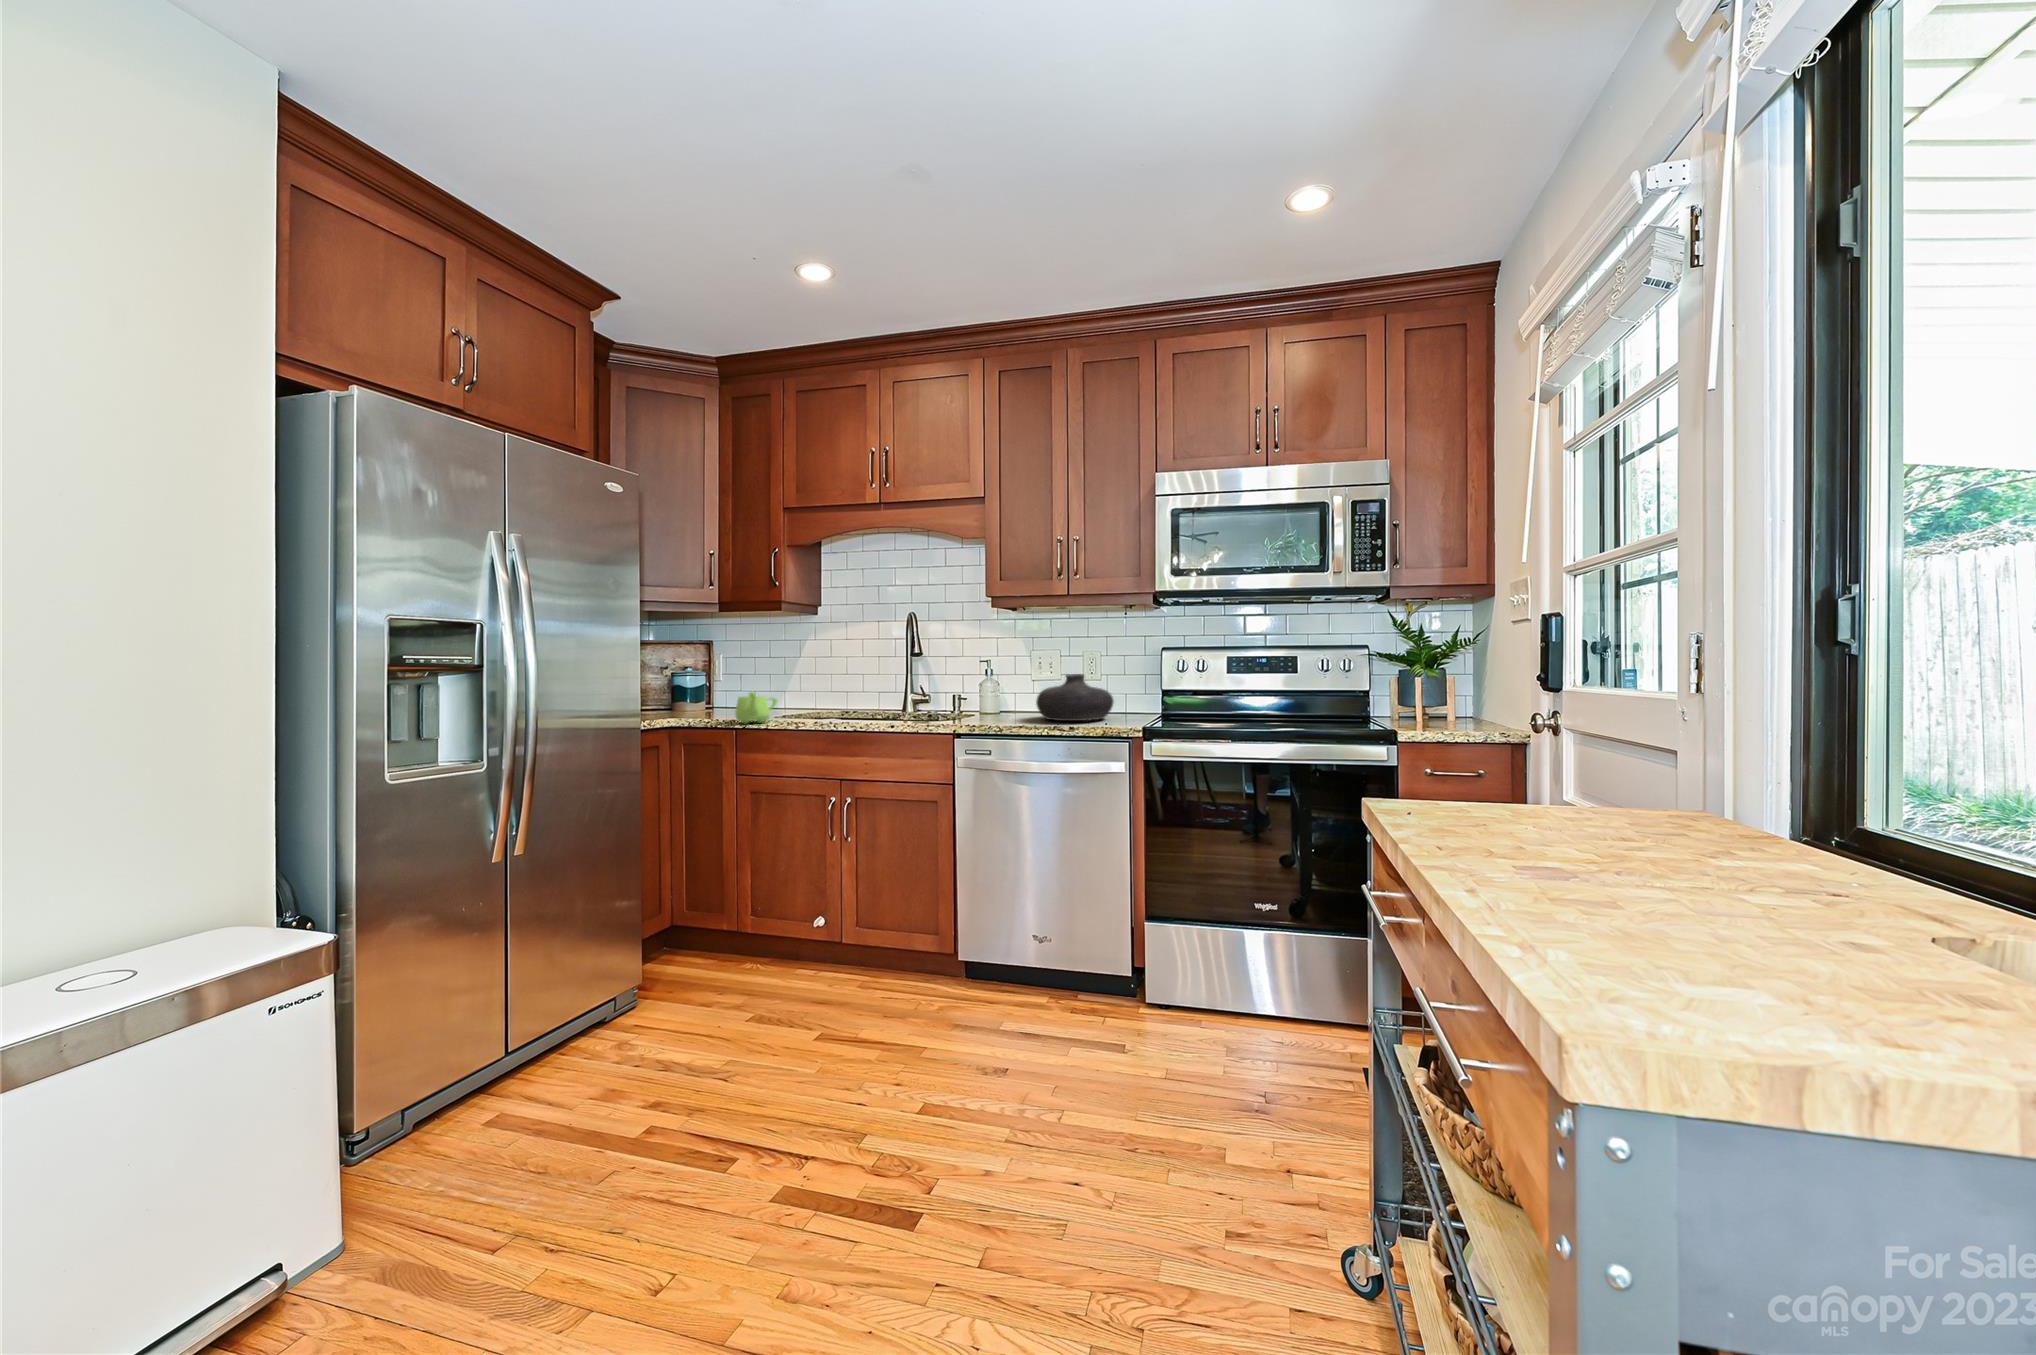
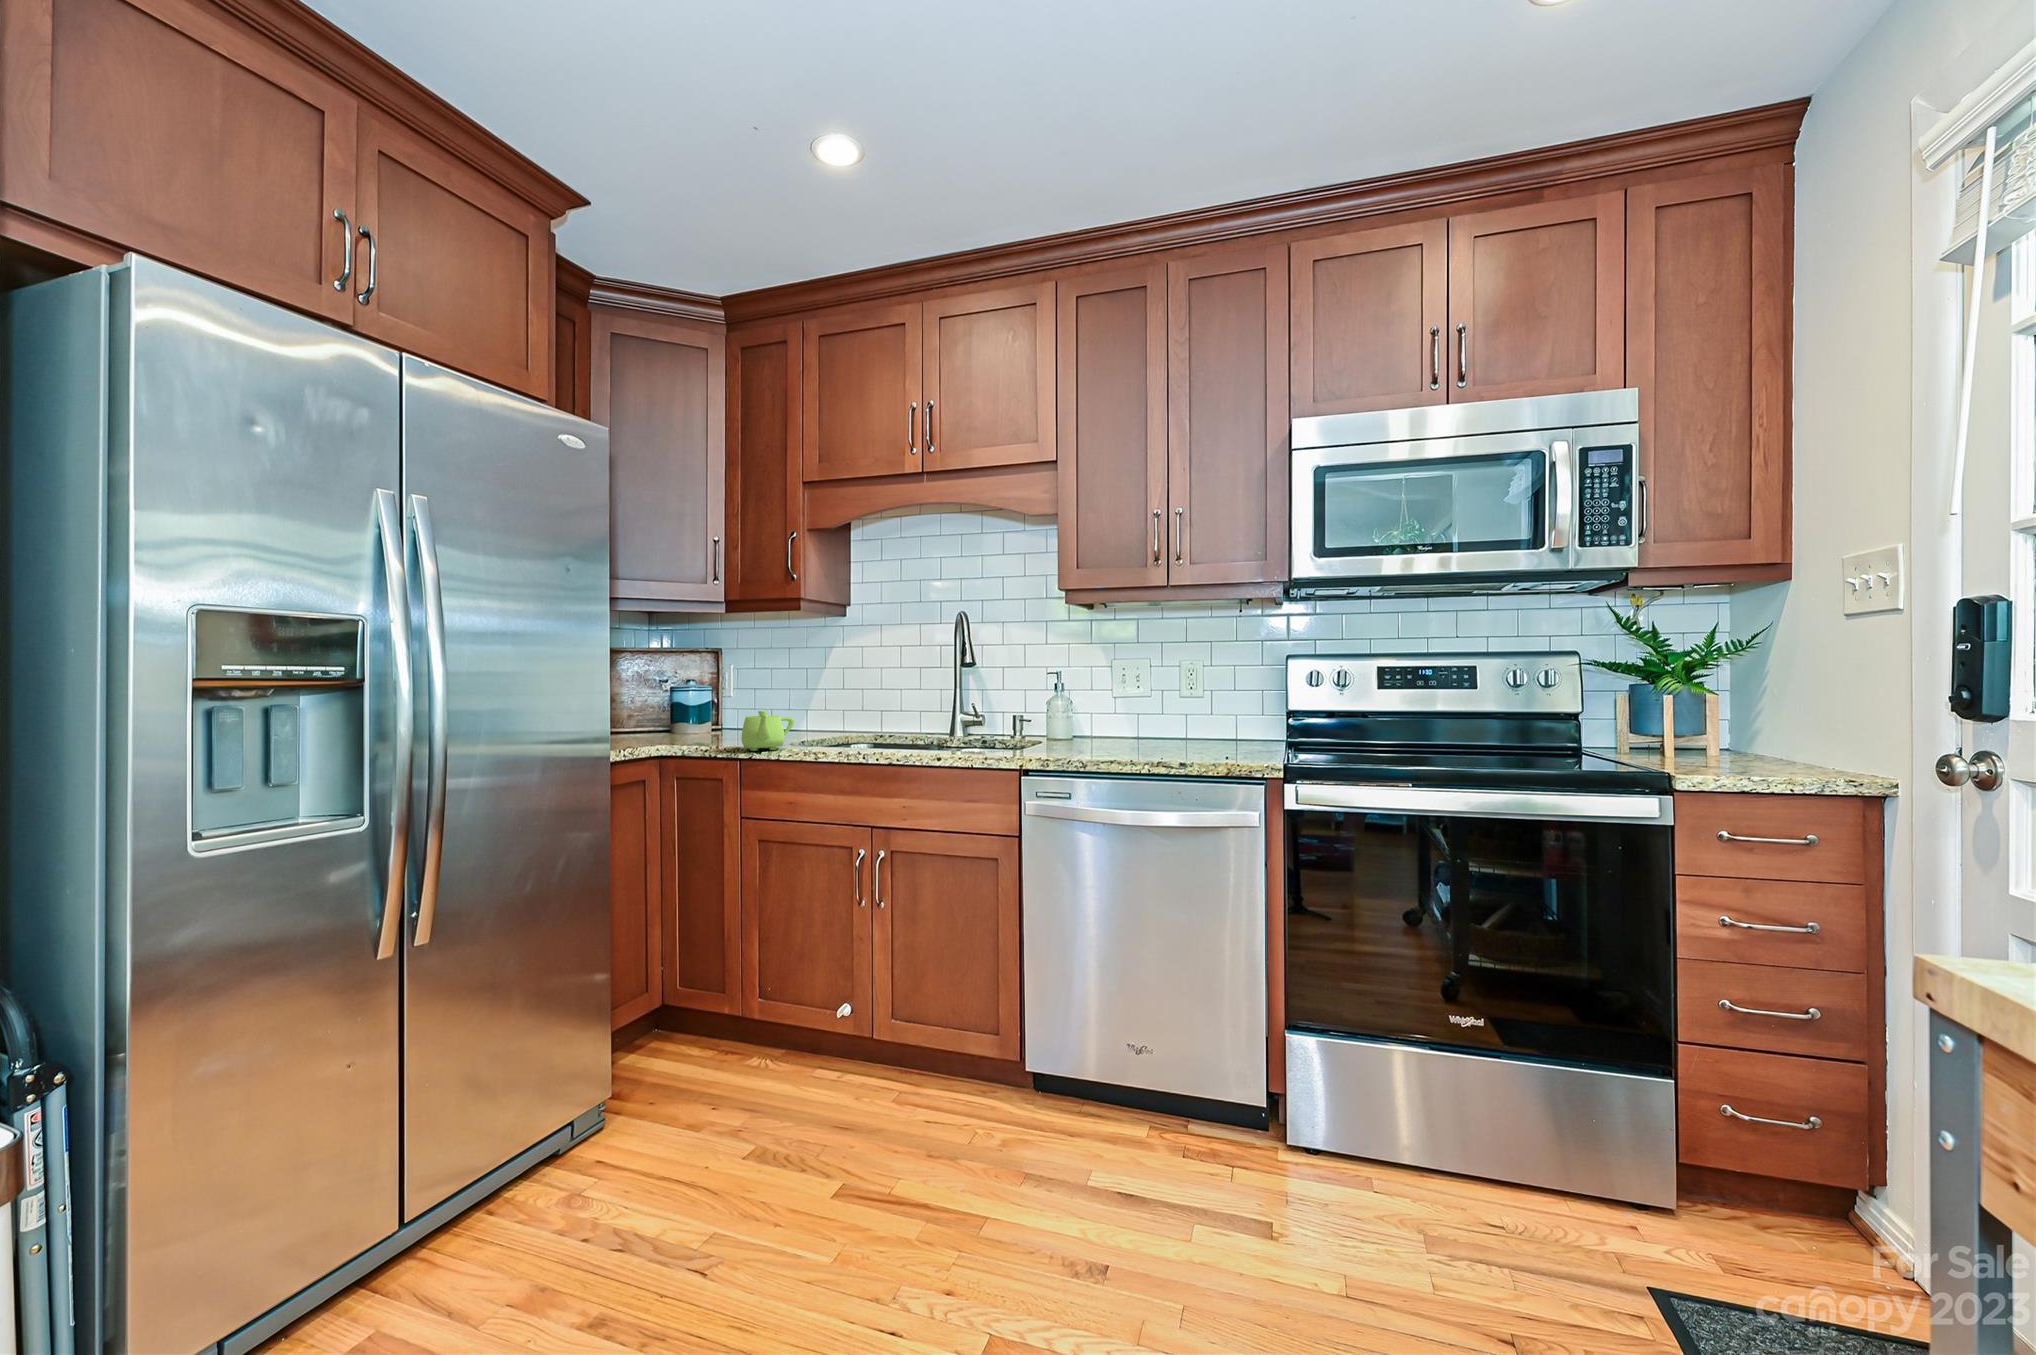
vase: present [1036,674,1114,721] -> none [1125,688,1227,751]

